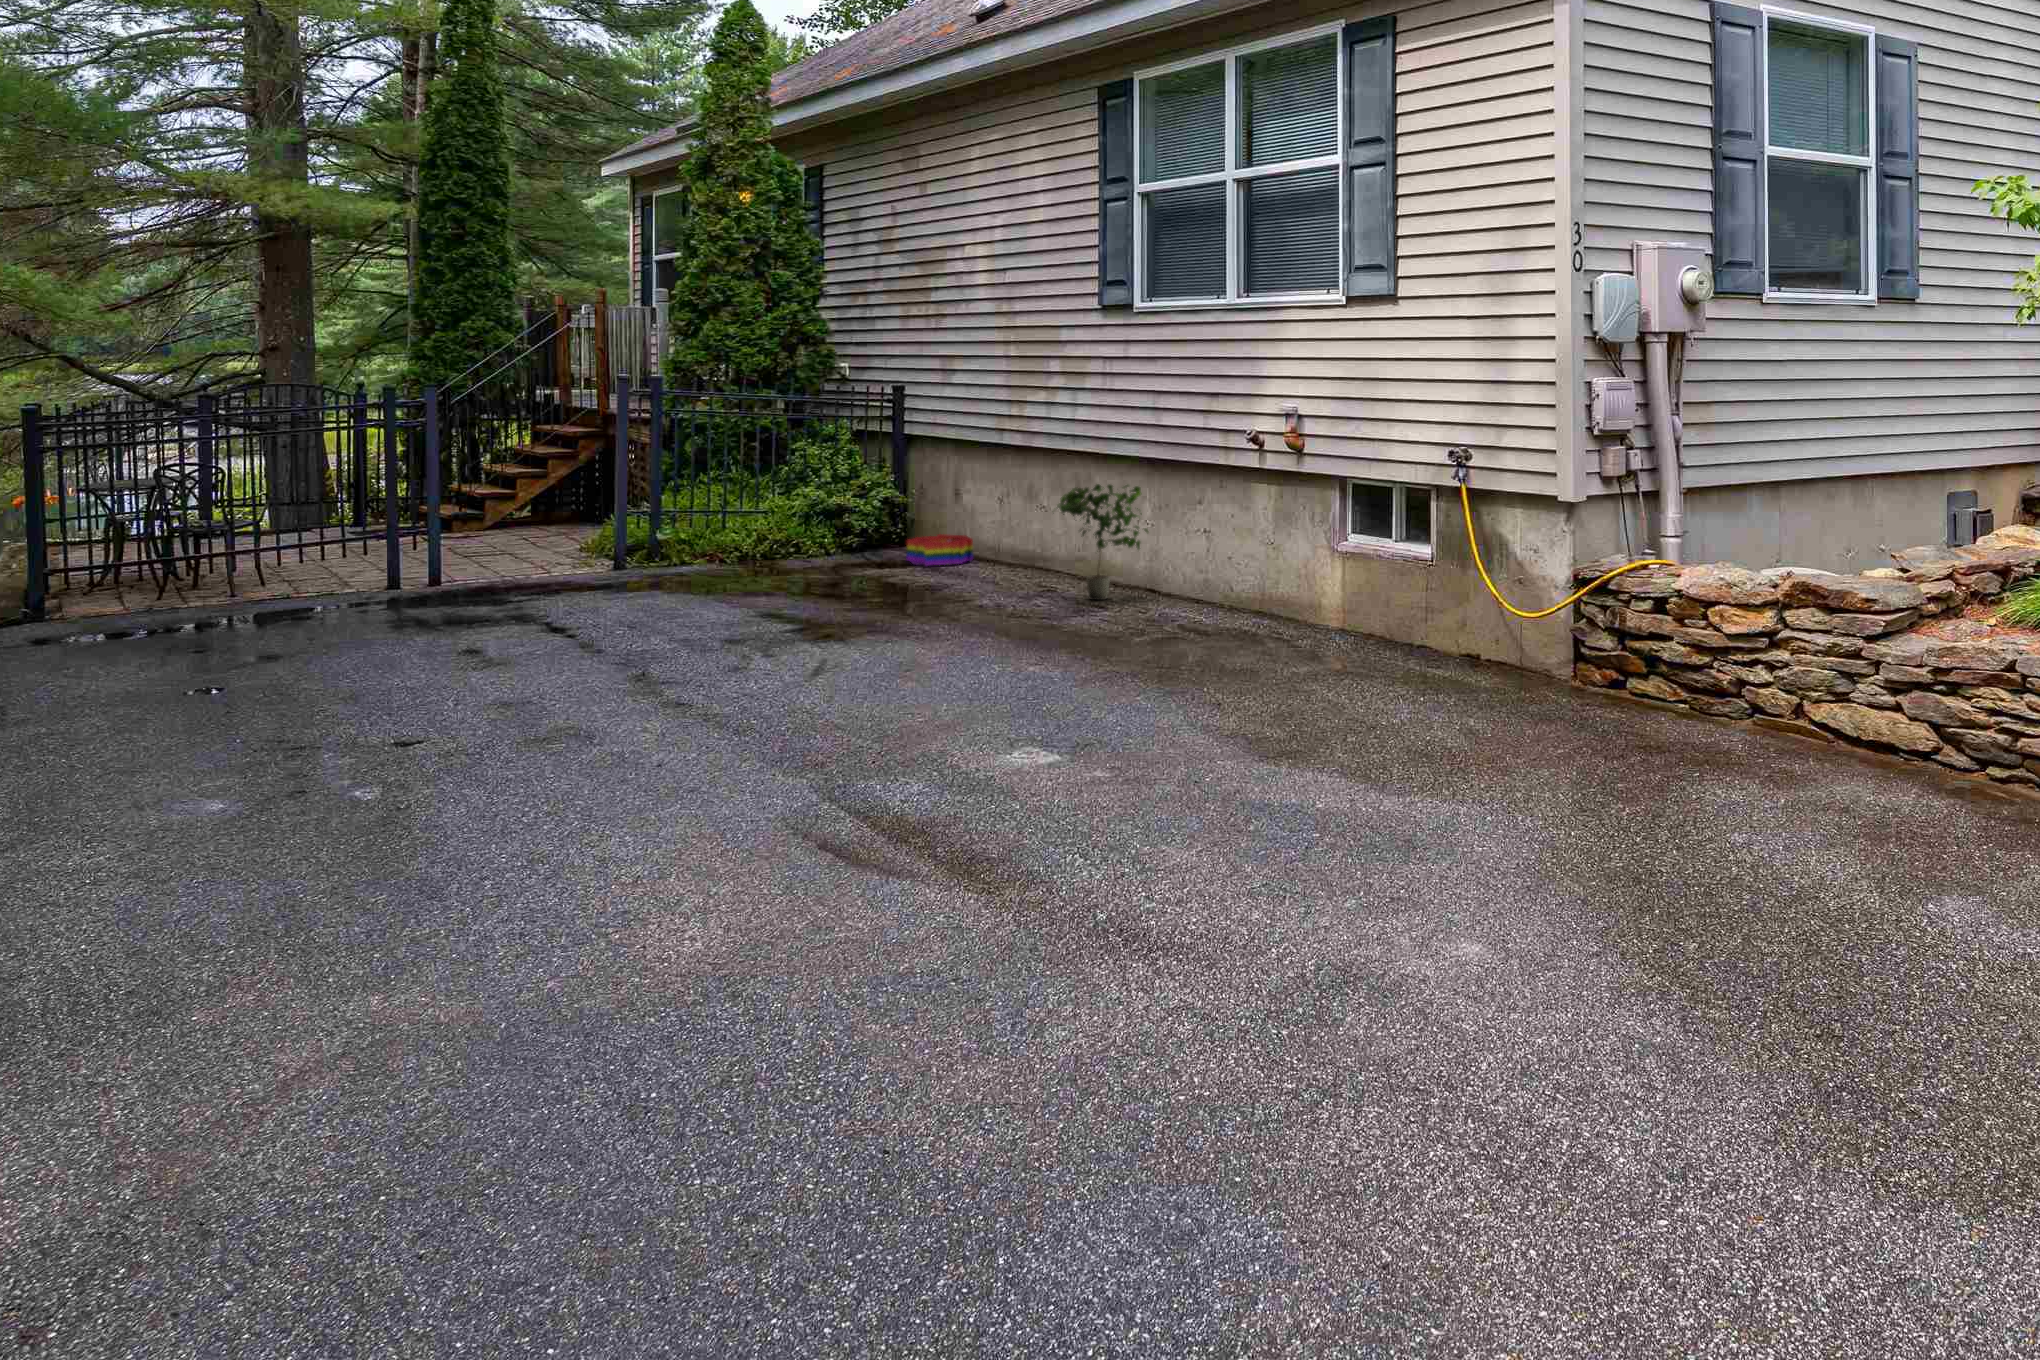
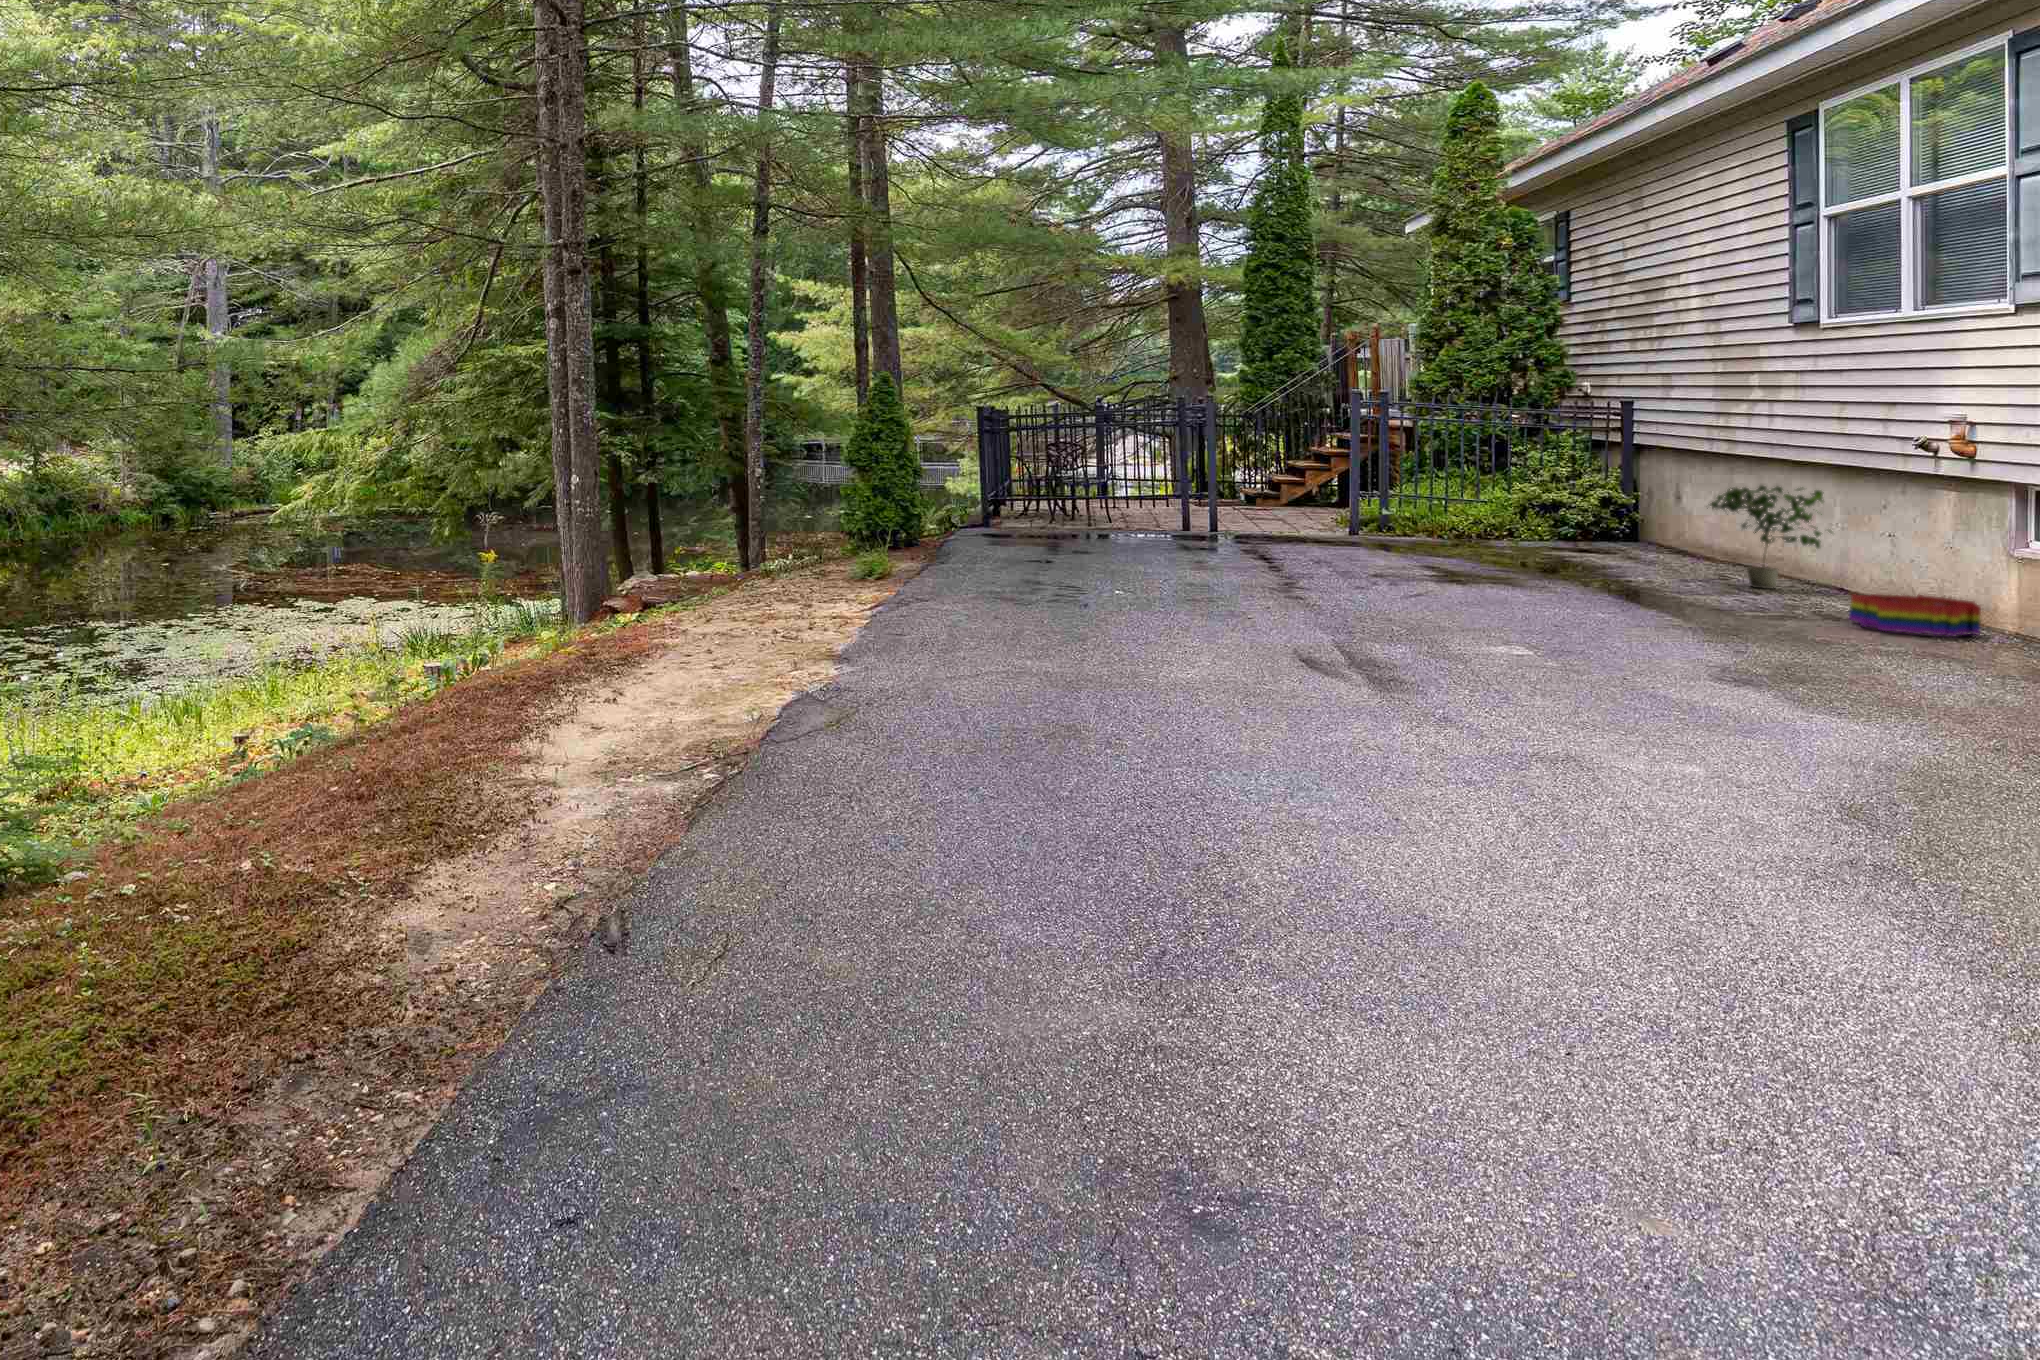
storage bin: present [906,534,973,565] -> present [1849,594,1981,636]

